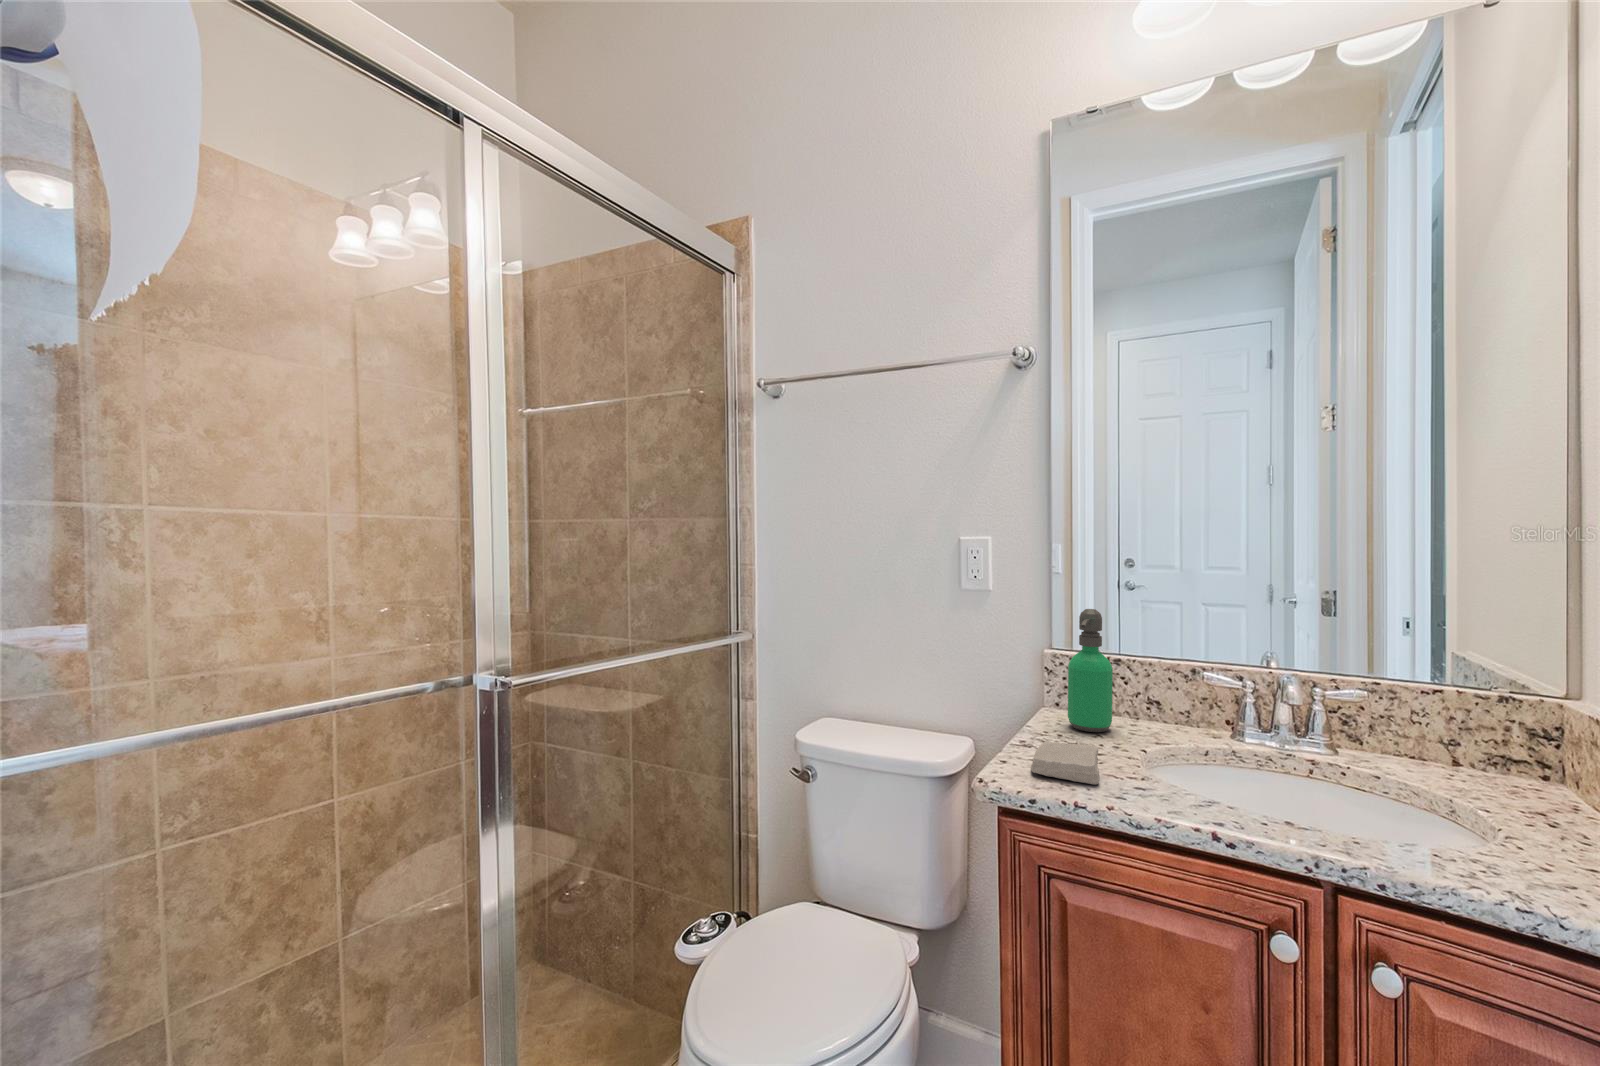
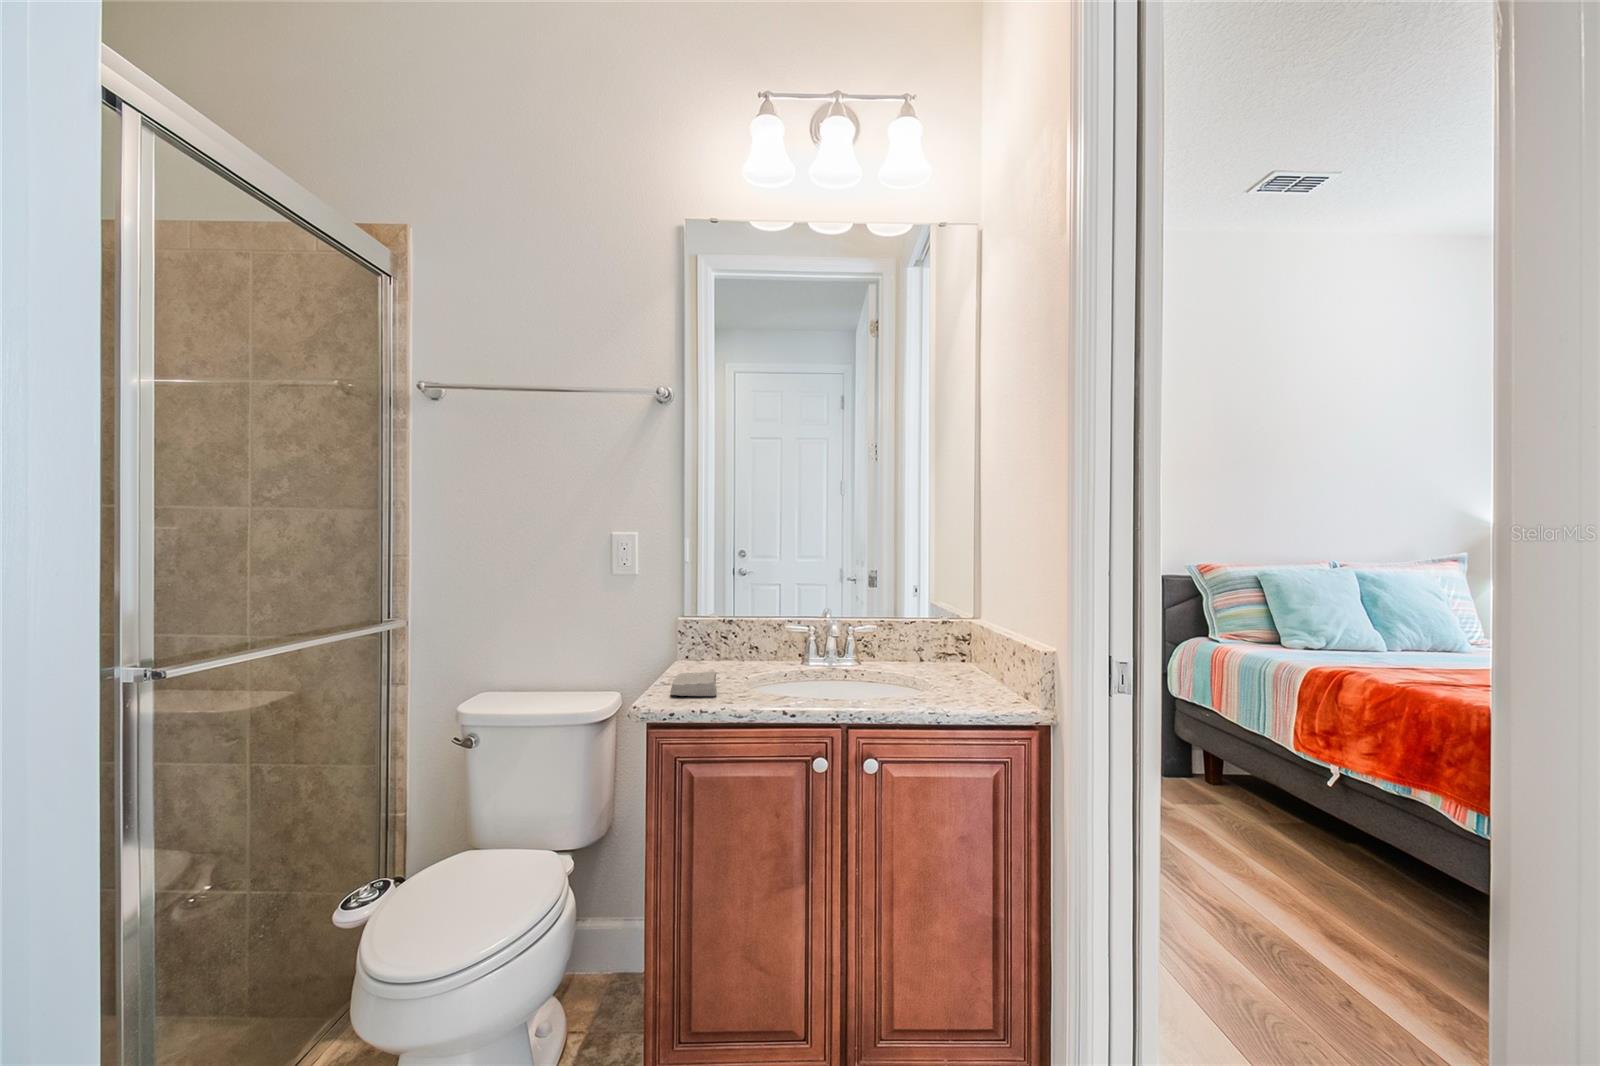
soap dispenser: present [1068,609,1113,732] -> none [697,581,728,672]

